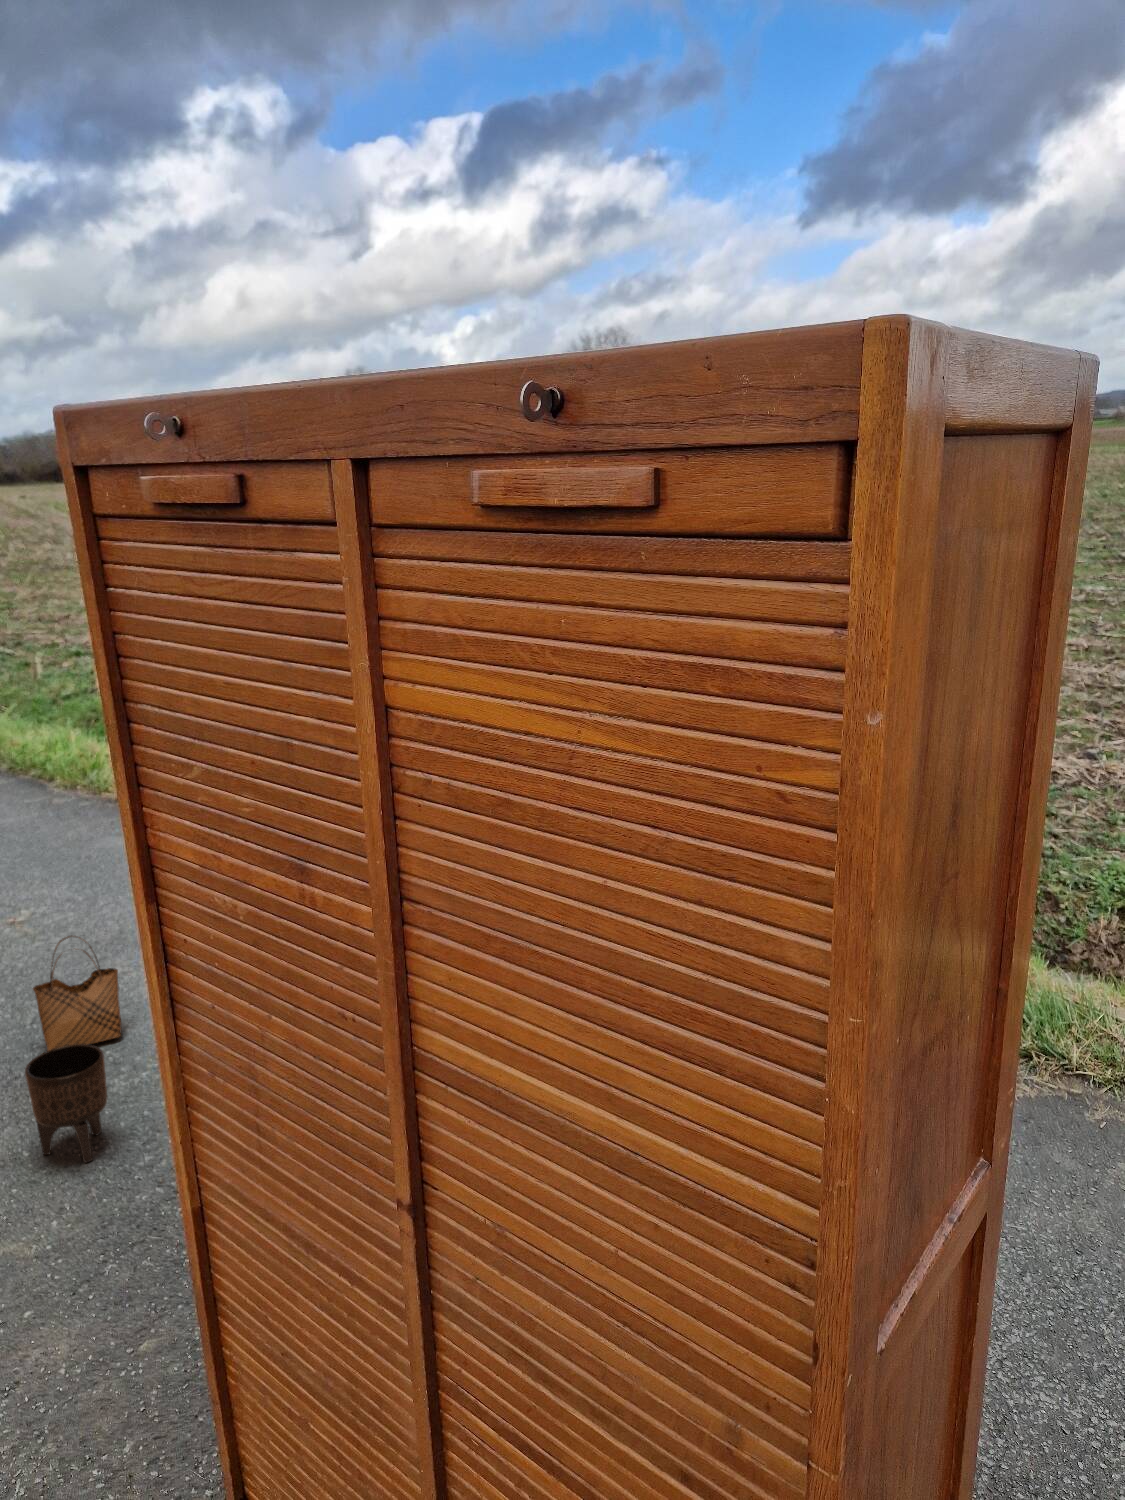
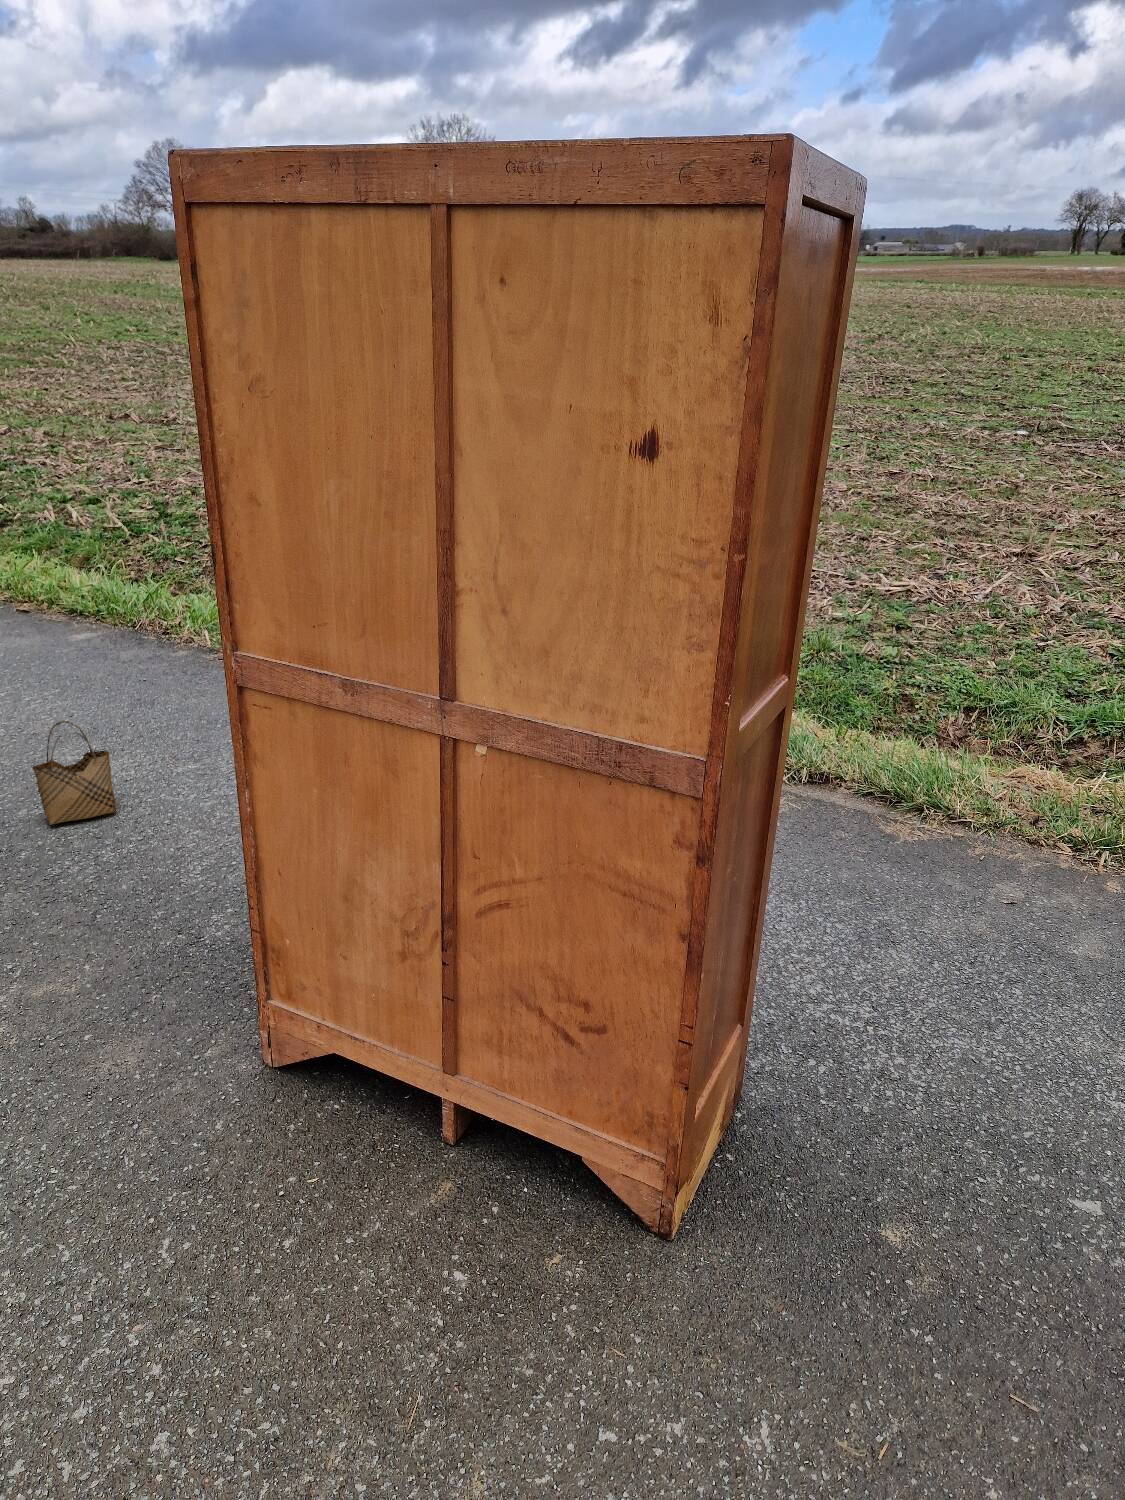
planter: present [25,1044,107,1163] -> none [55,816,128,917]

